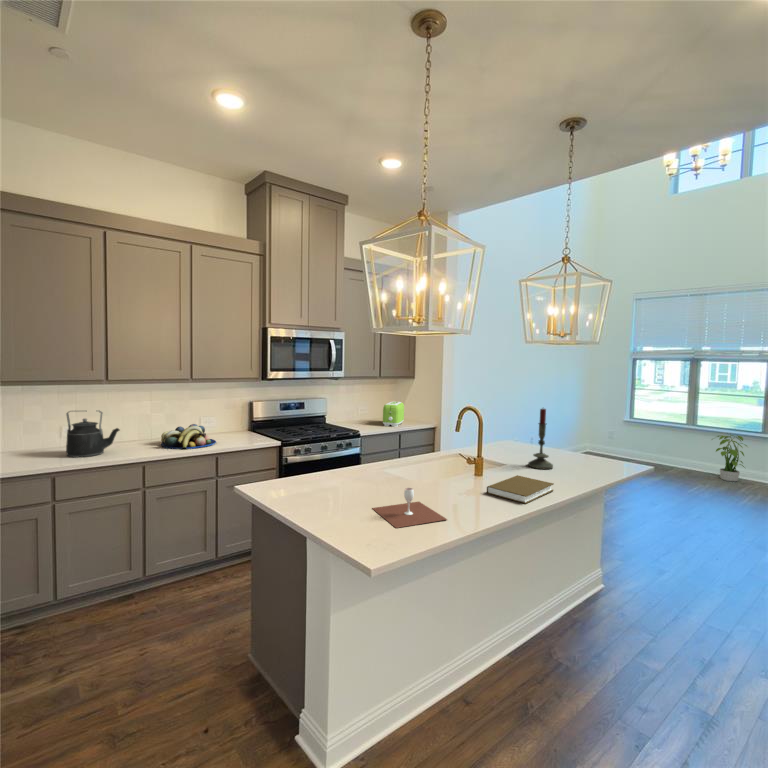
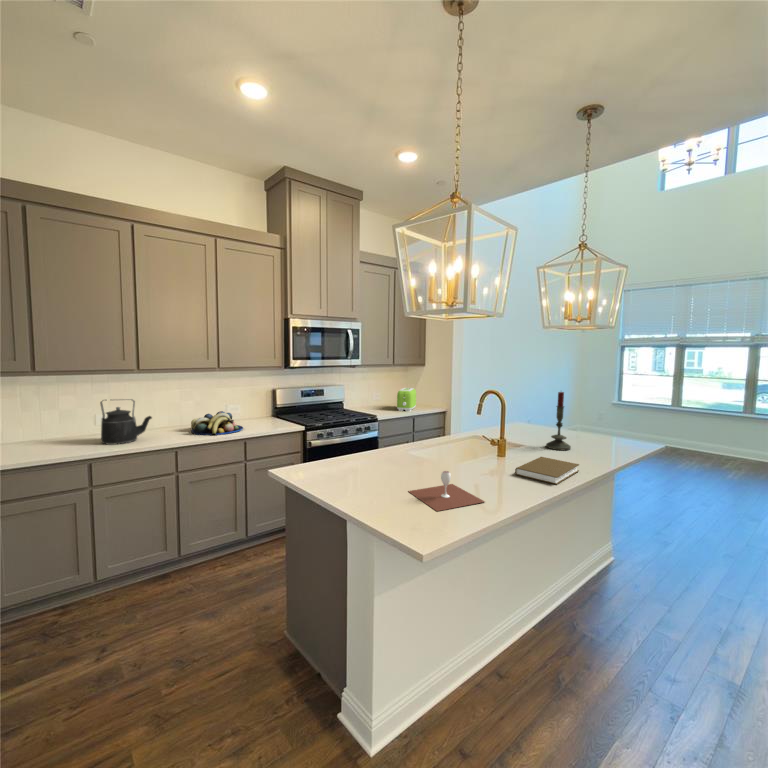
potted plant: present [716,435,747,481] -> none [697,413,733,458]

